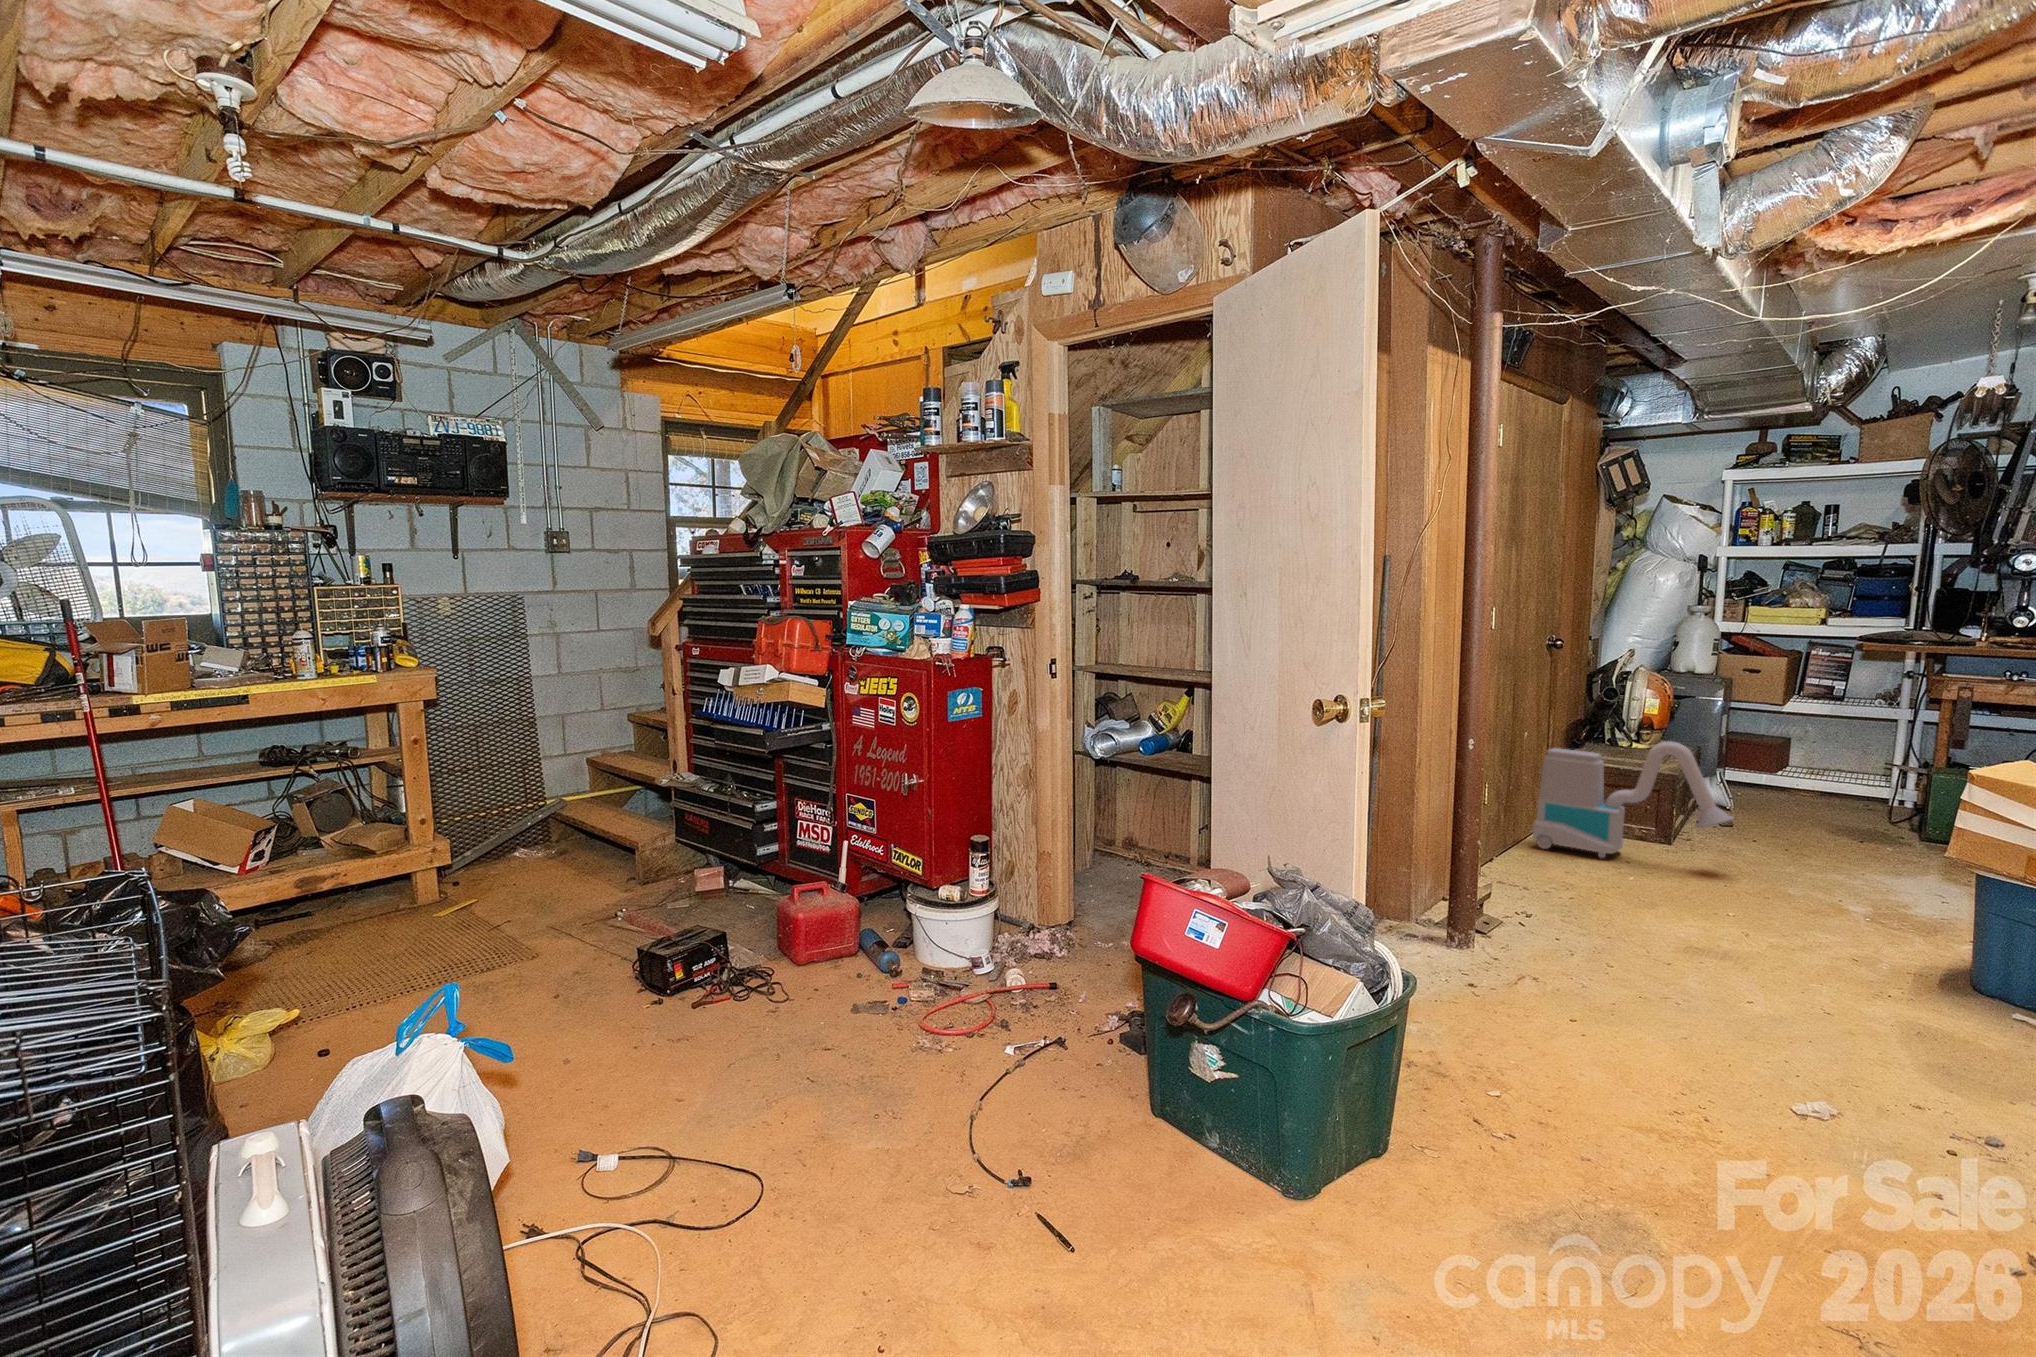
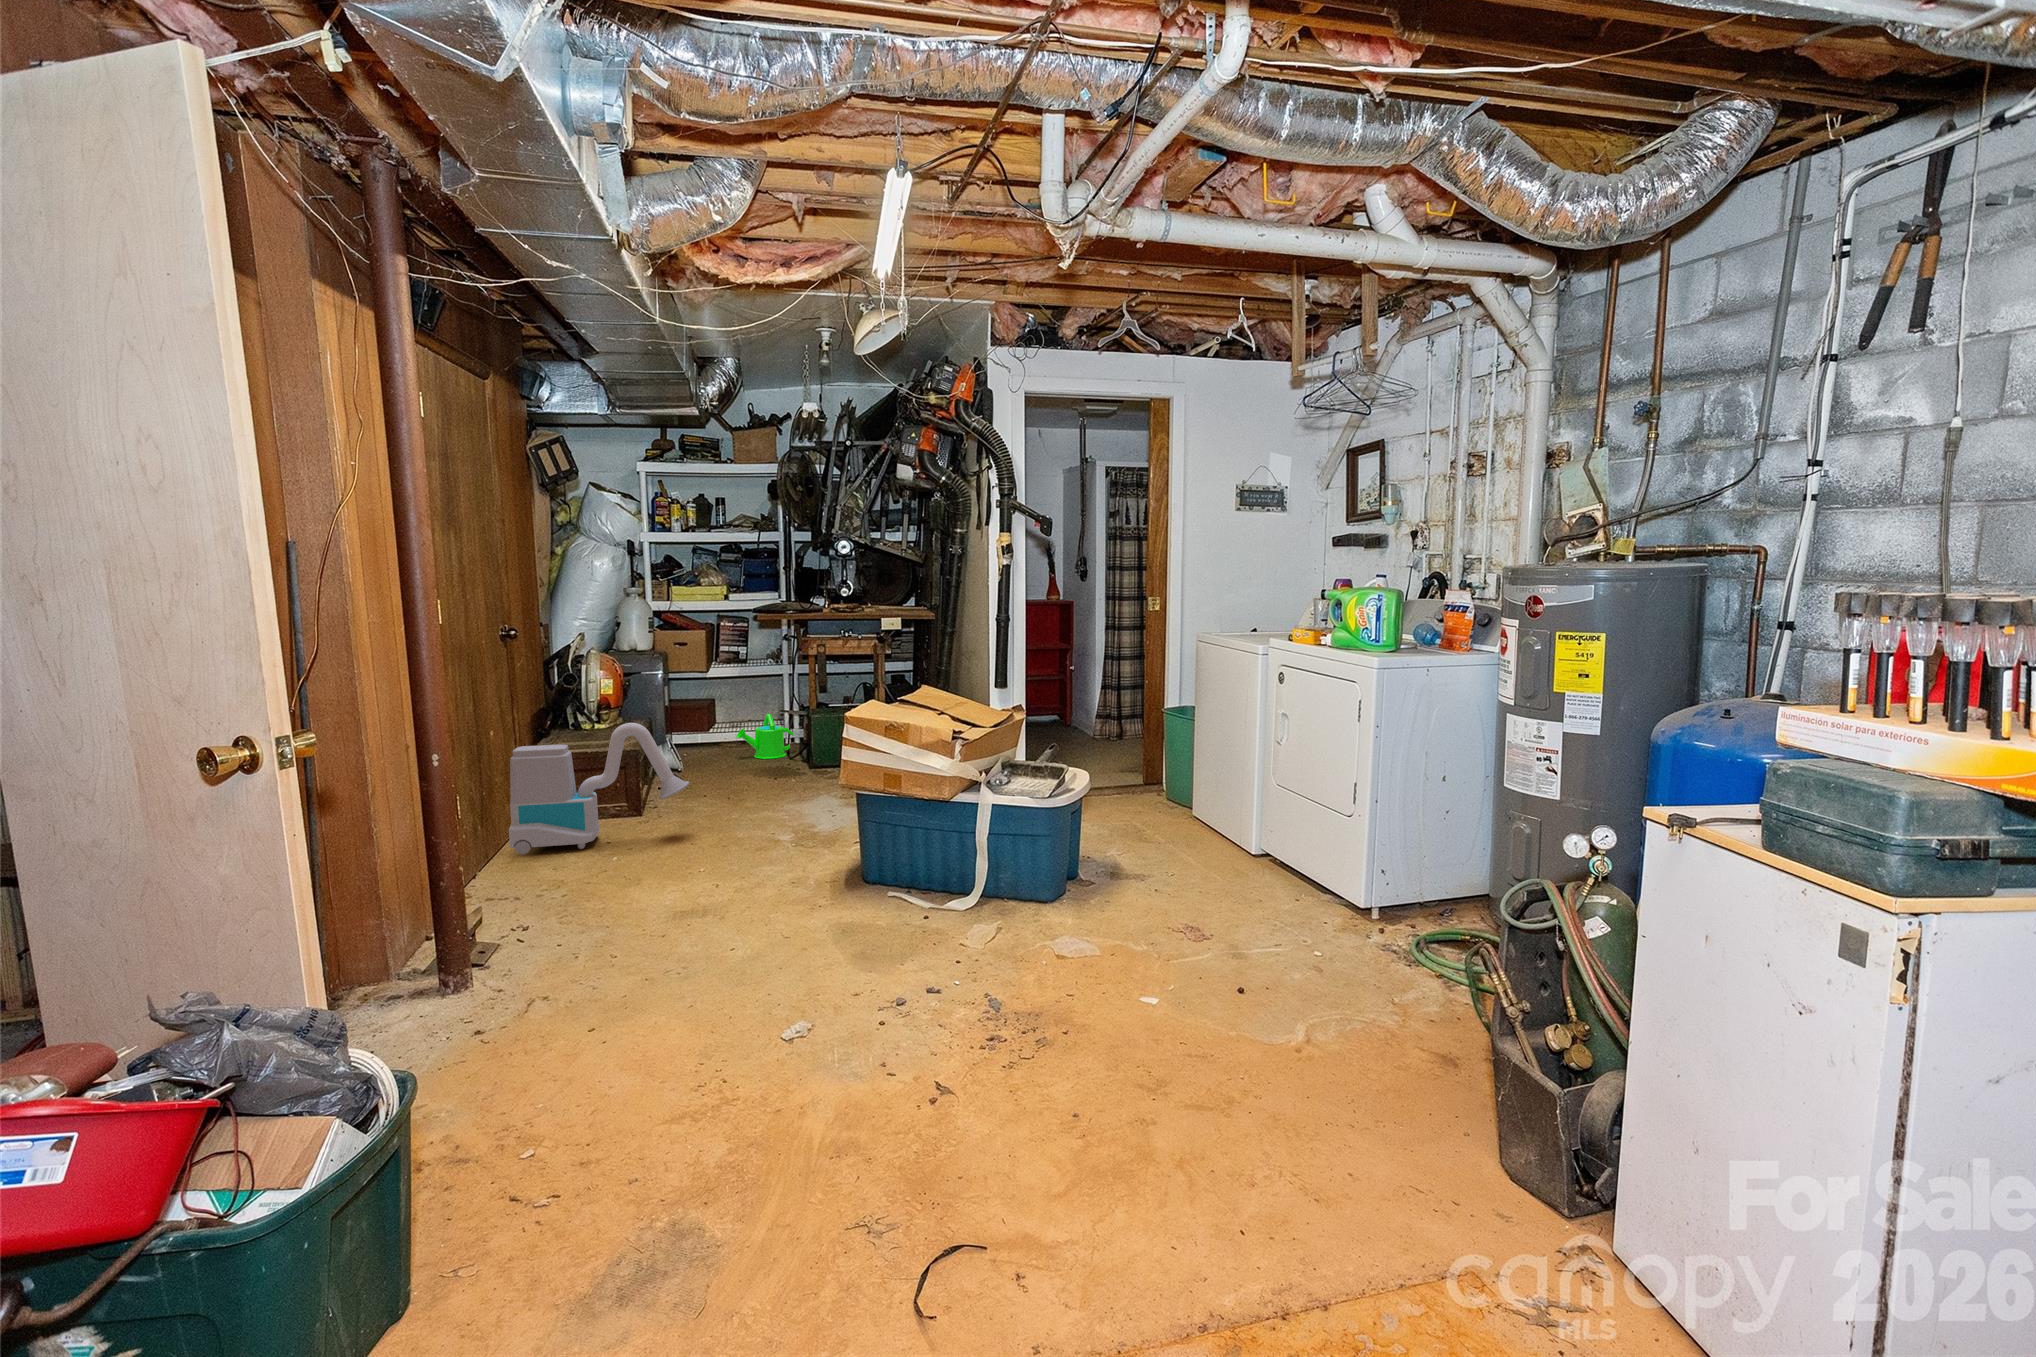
watering can: none [1813,768,1907,825] -> present [736,714,793,759]

